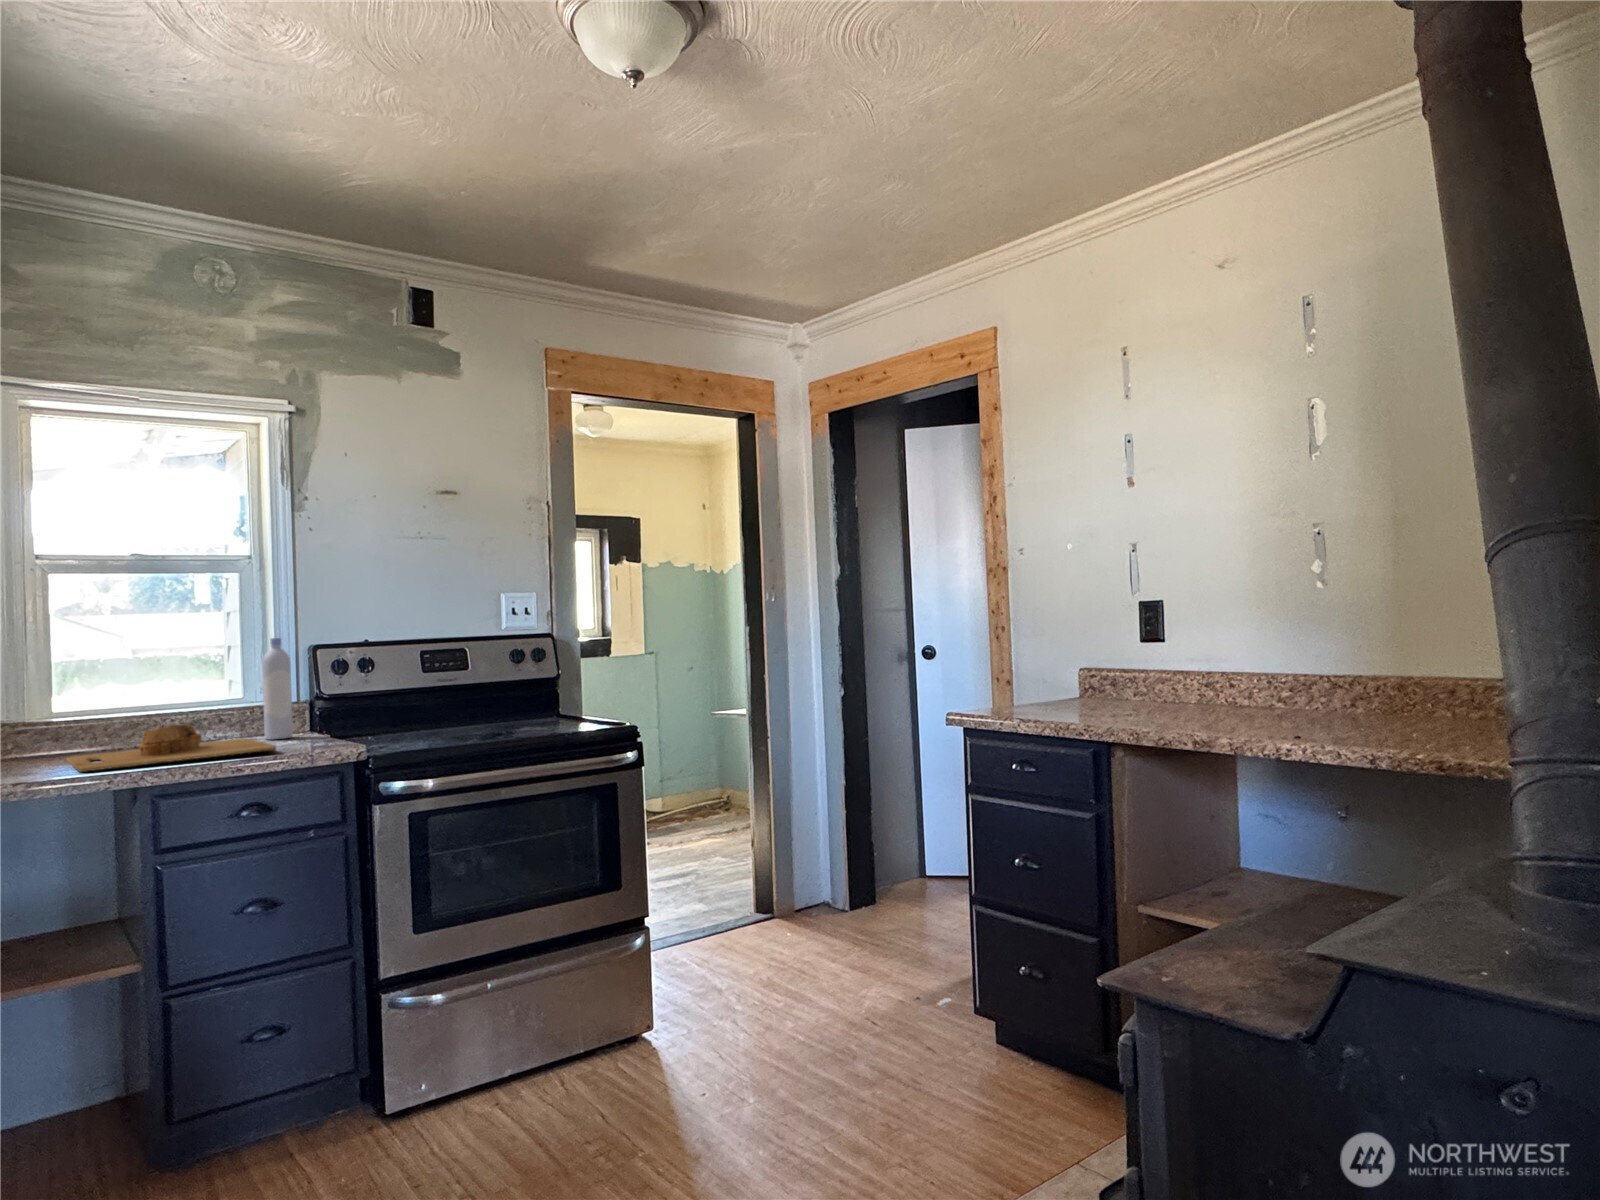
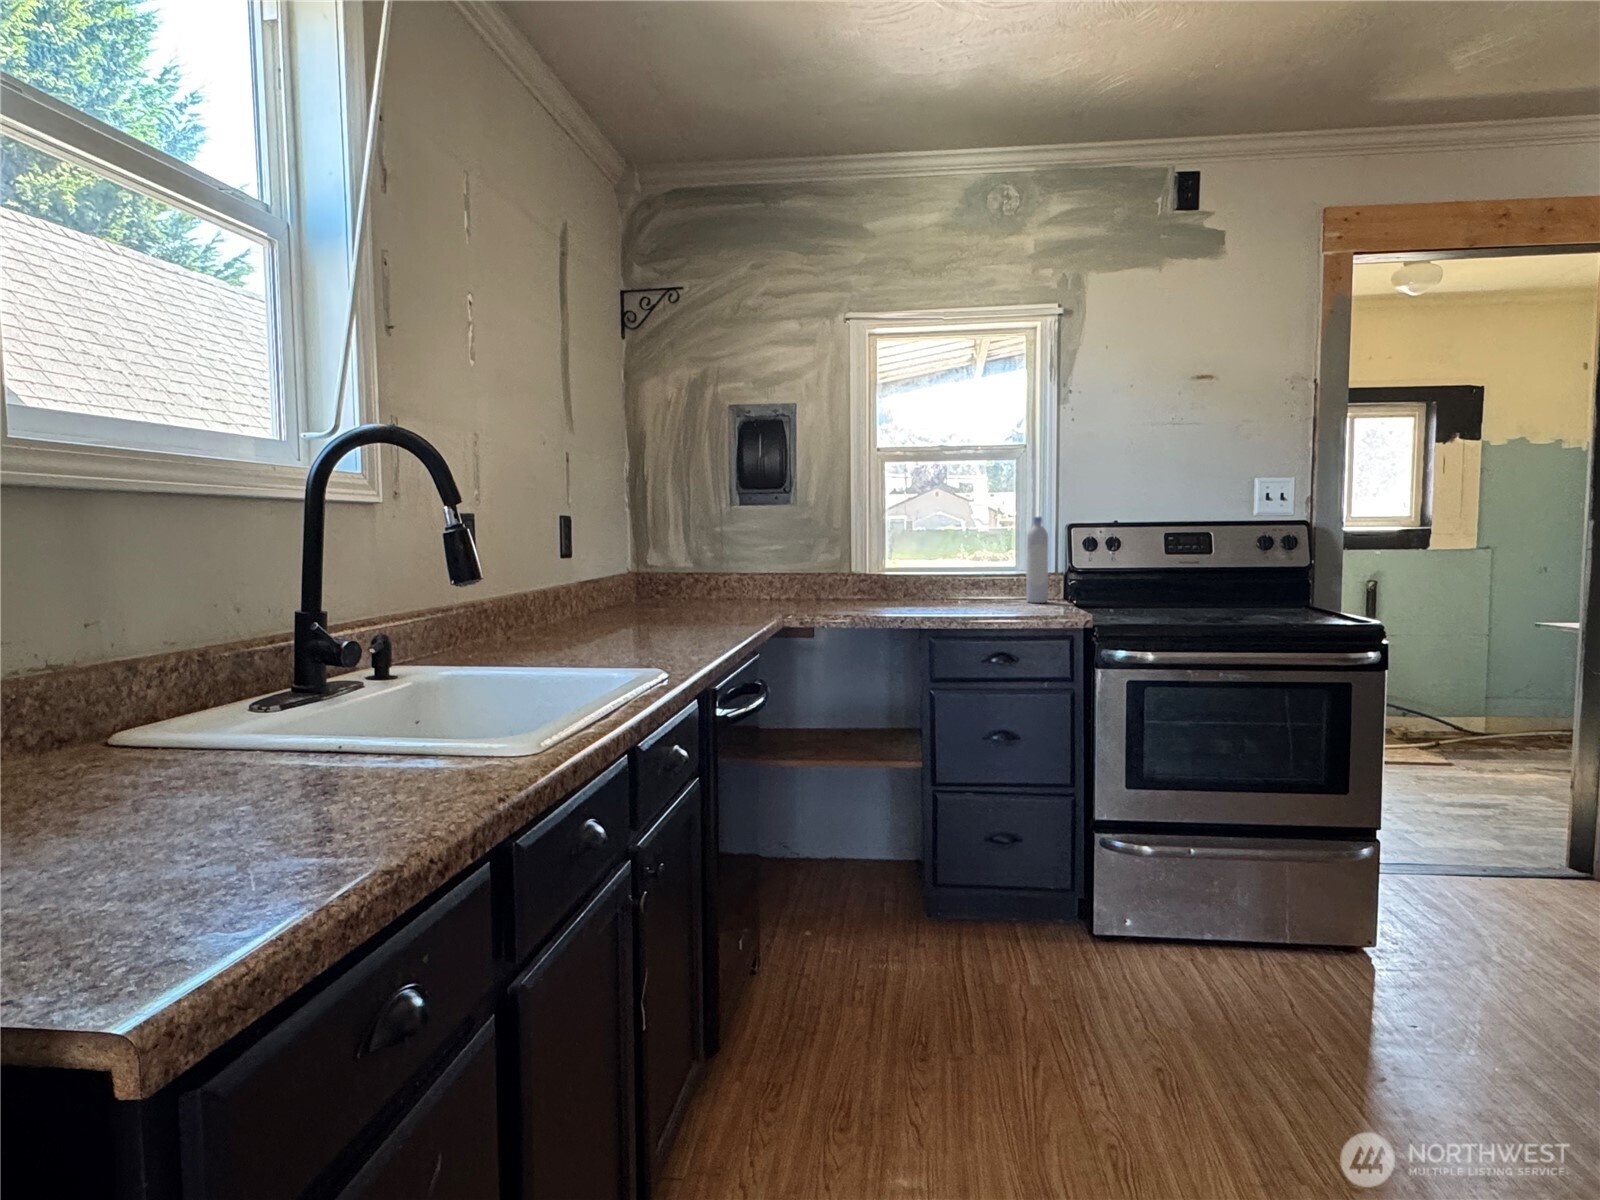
cutting board: present [66,725,276,772] -> none [892,583,1025,612]

